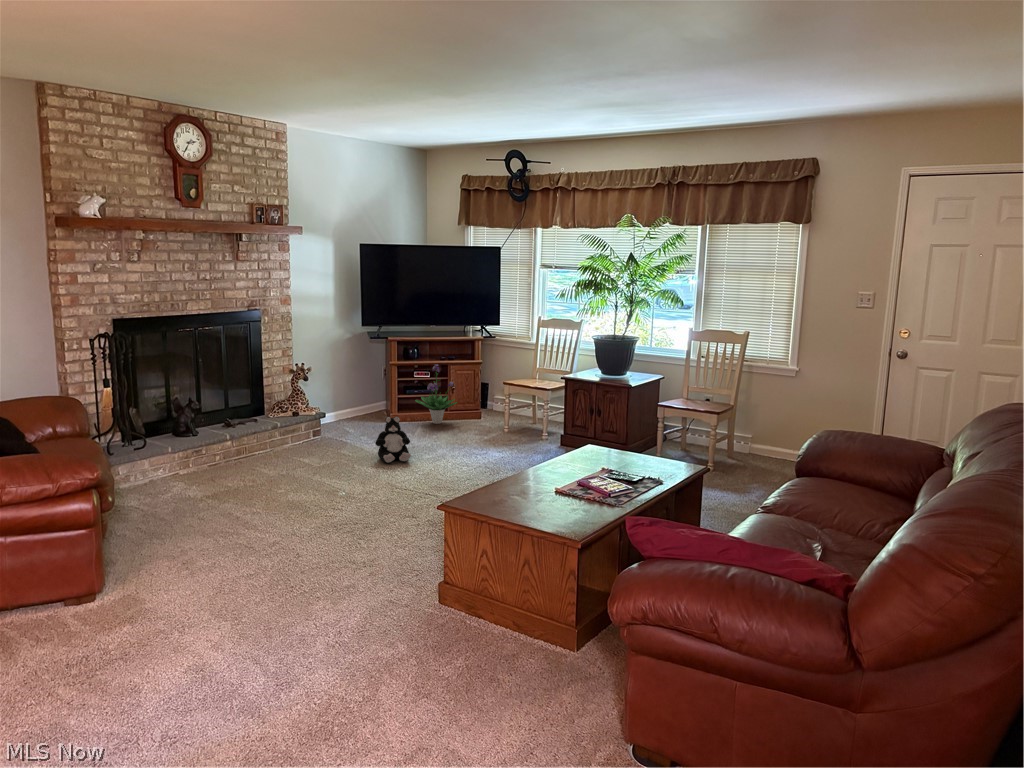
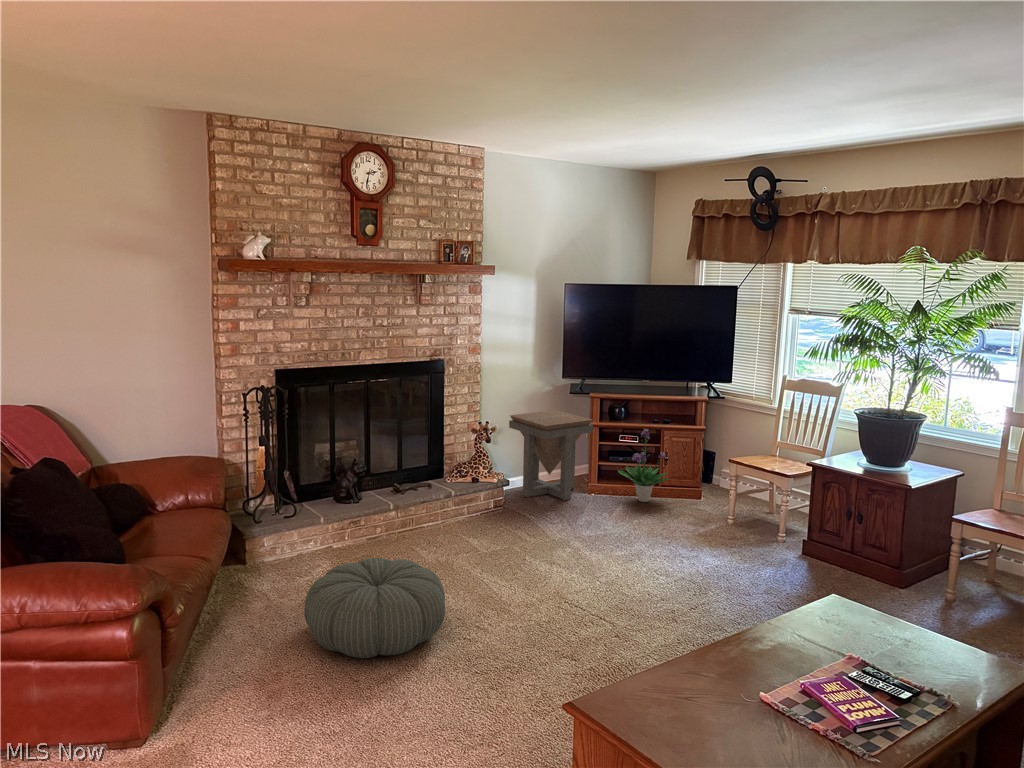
side table: none [319,354,393,428] -> present [509,410,593,500]
plush toy: present [375,416,411,463] -> none [555,500,598,561]
pouf: none [190,462,309,532] -> present [304,558,445,658]

